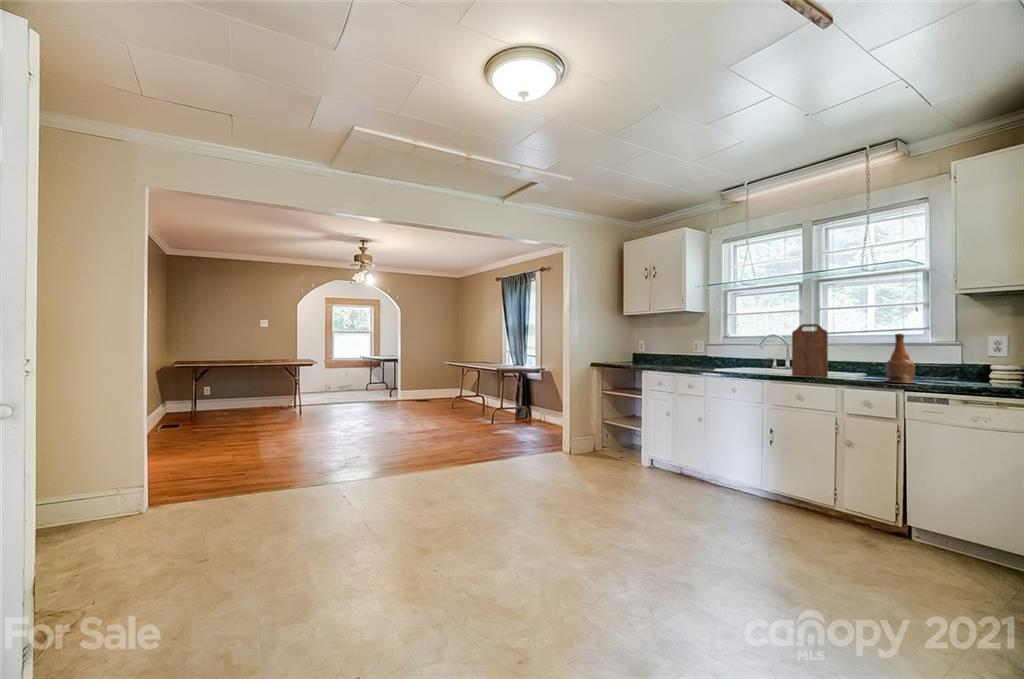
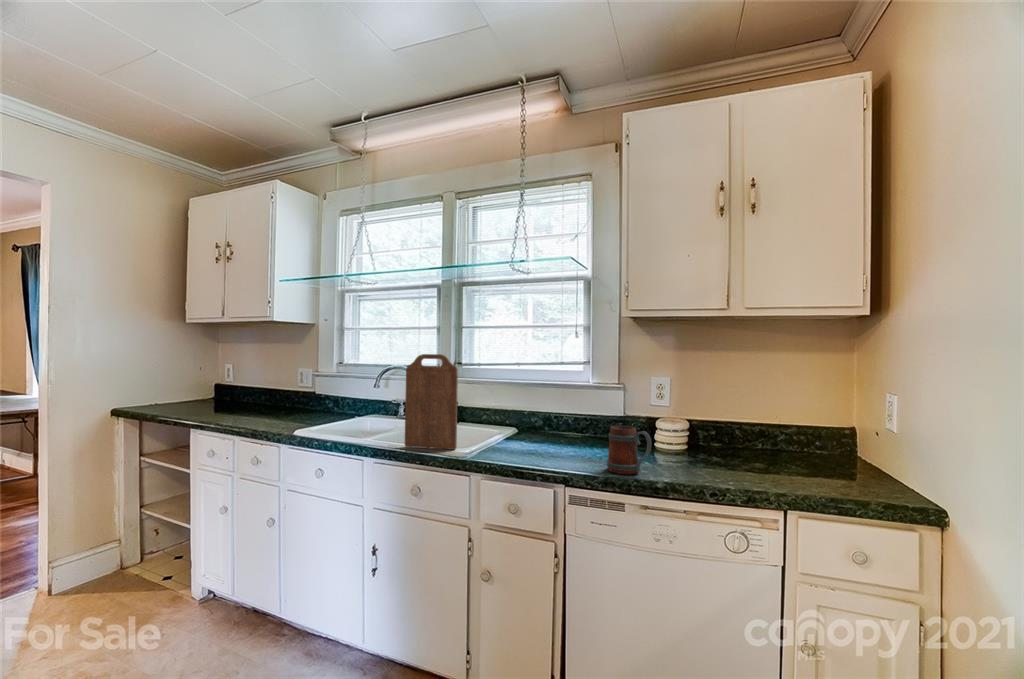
bottle: present [886,333,915,383] -> none [530,377,580,466]
mug: none [940,360,974,386] -> present [607,426,651,474]

